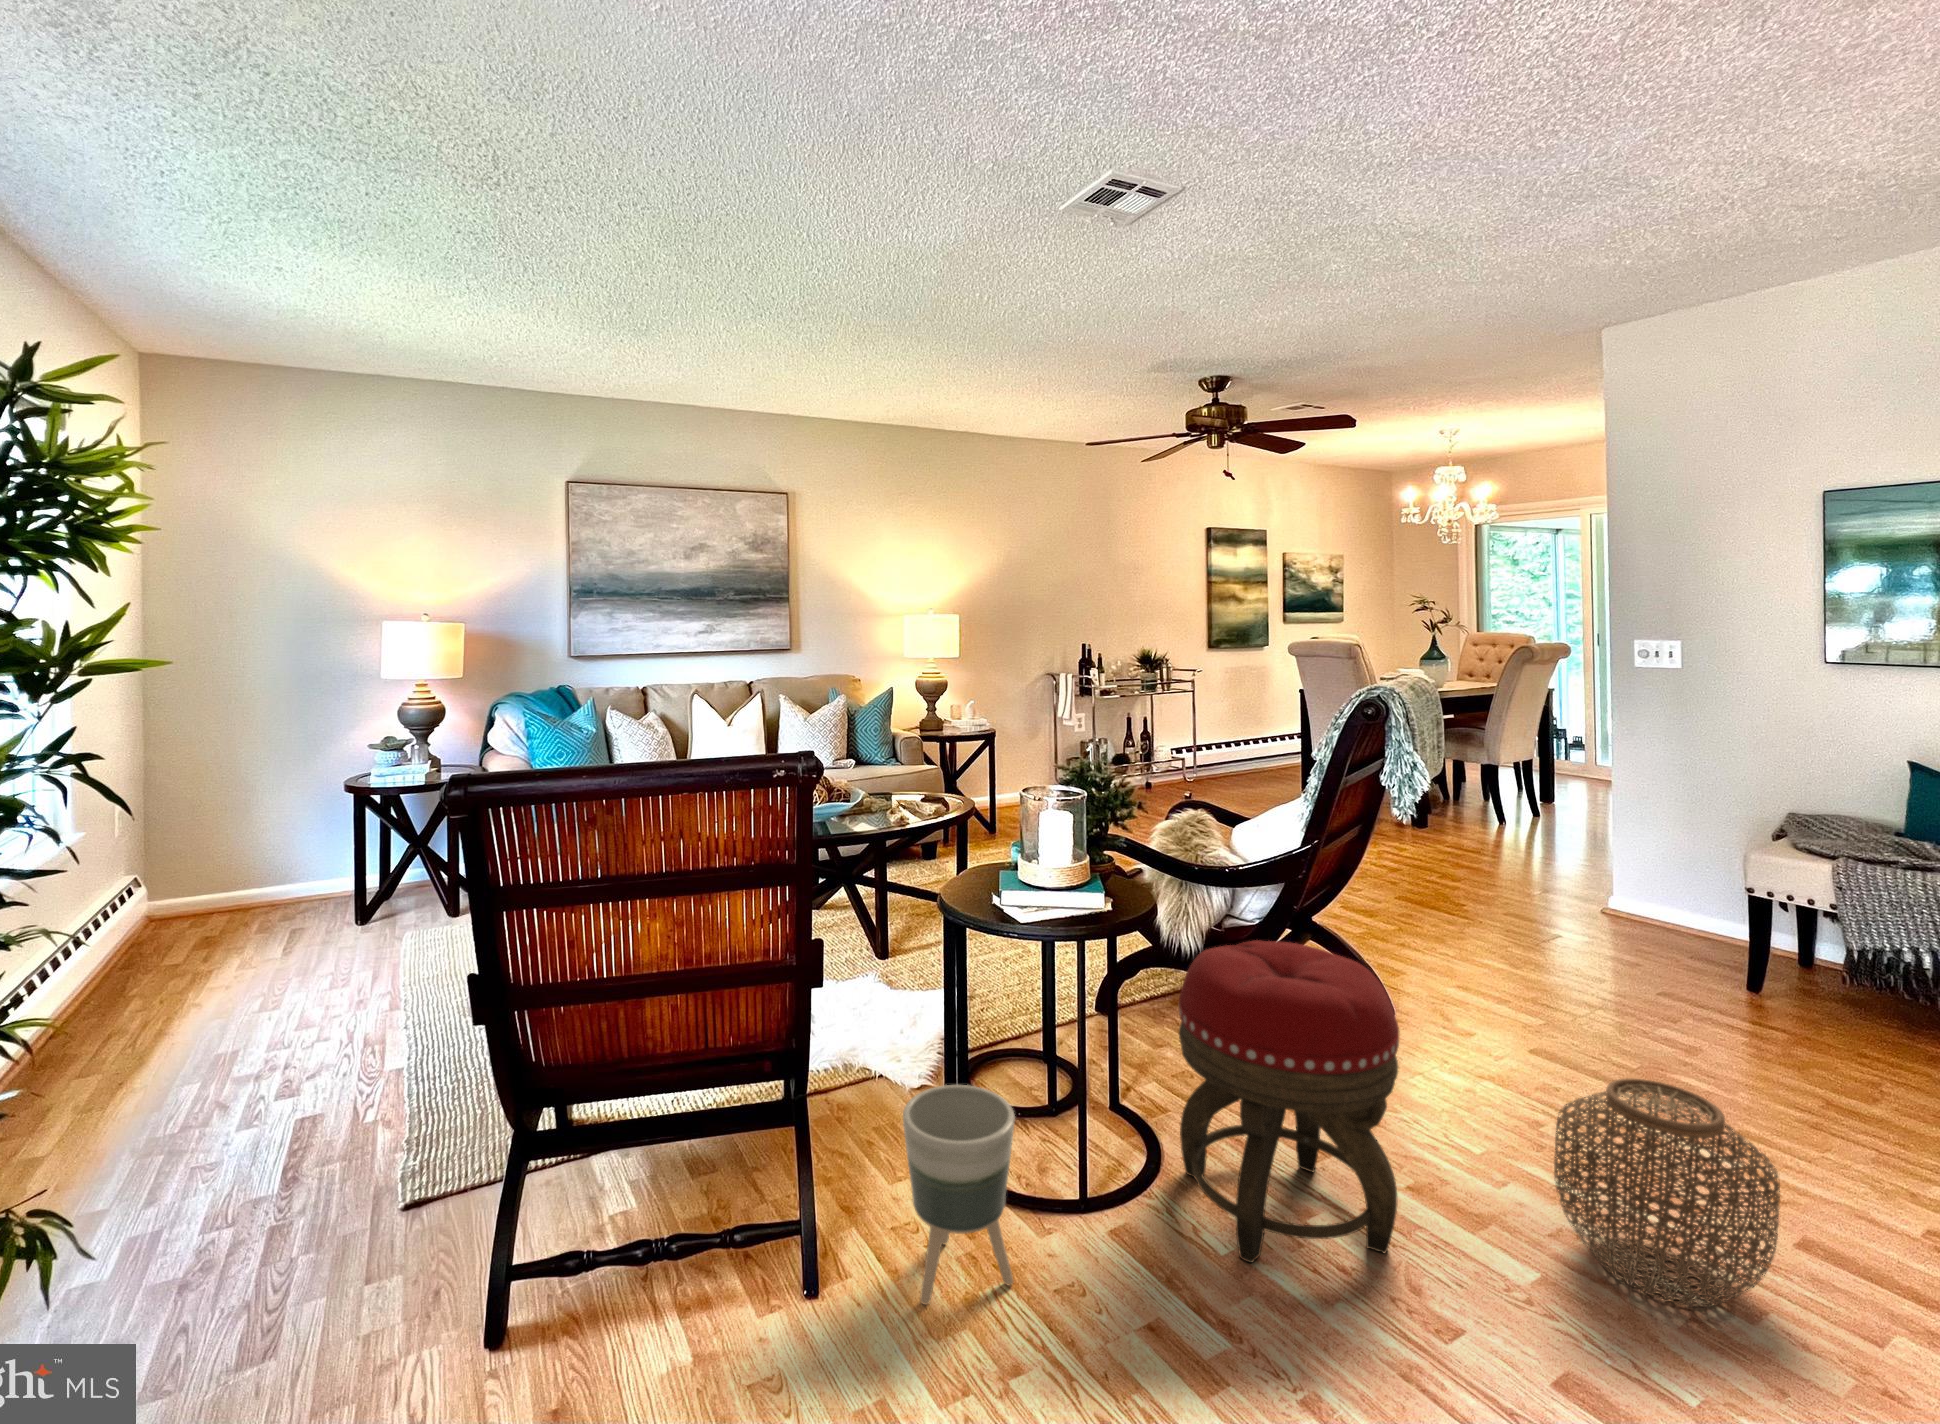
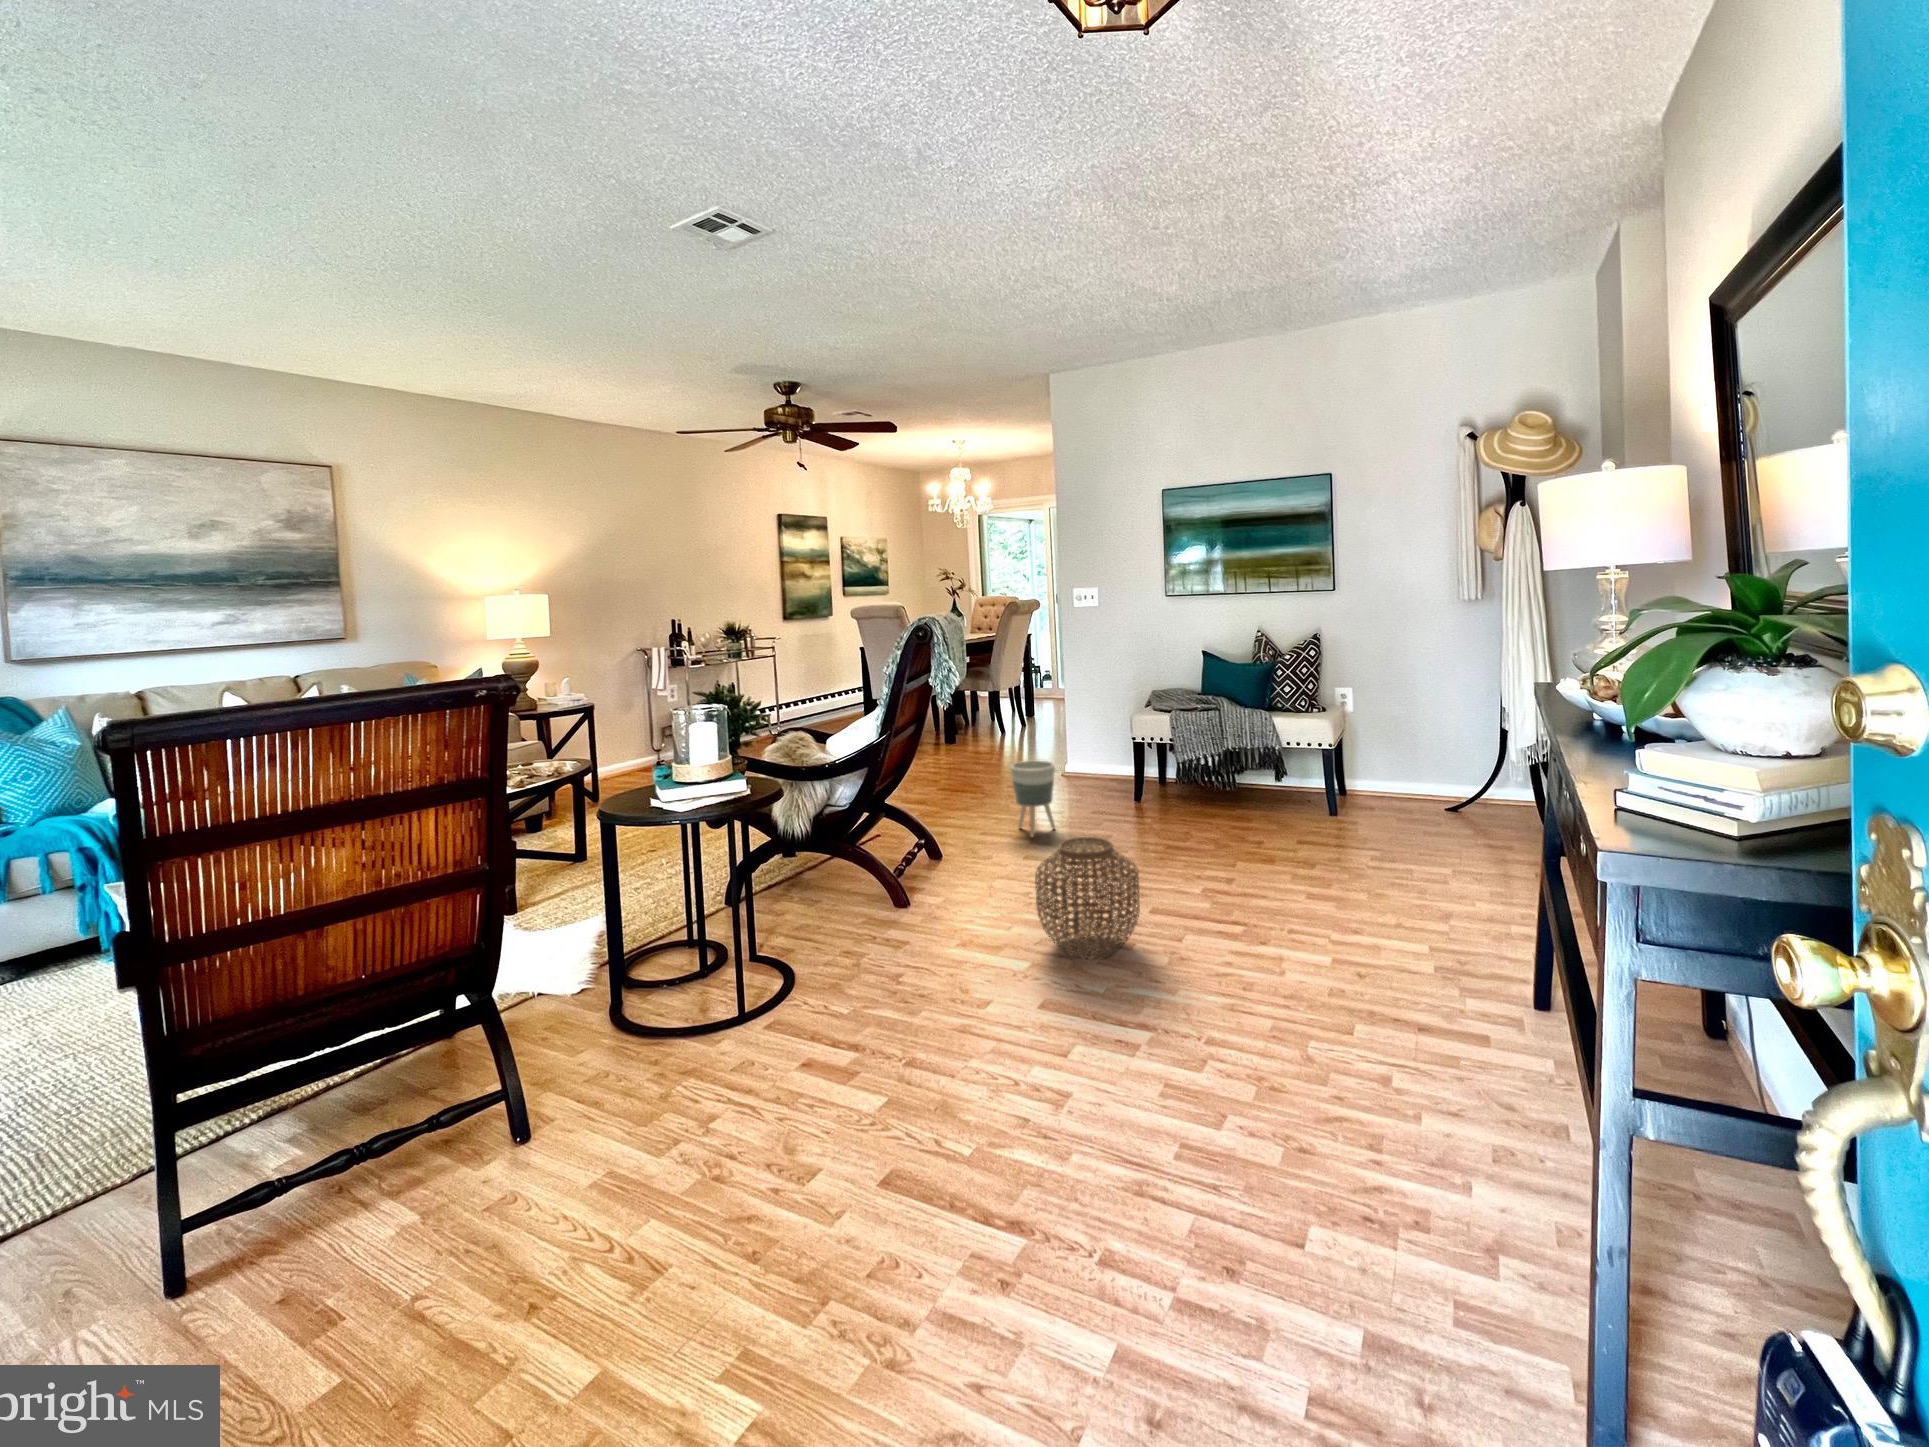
footstool: present [1179,941,1400,1263] -> none [799,798,952,1014]
planter: present [903,1085,1015,1305] -> present [1011,761,1055,837]

